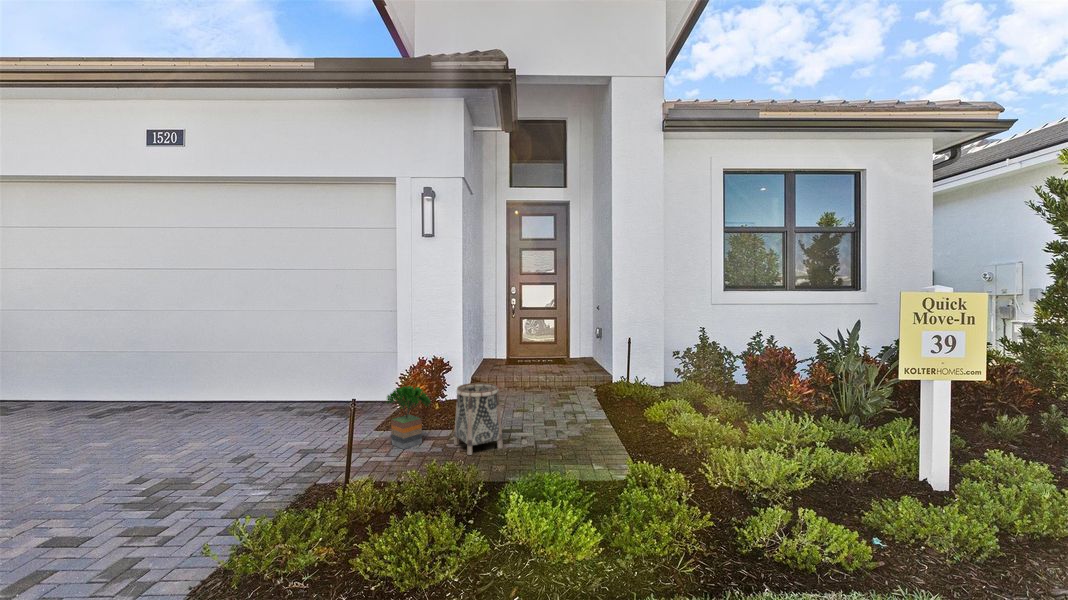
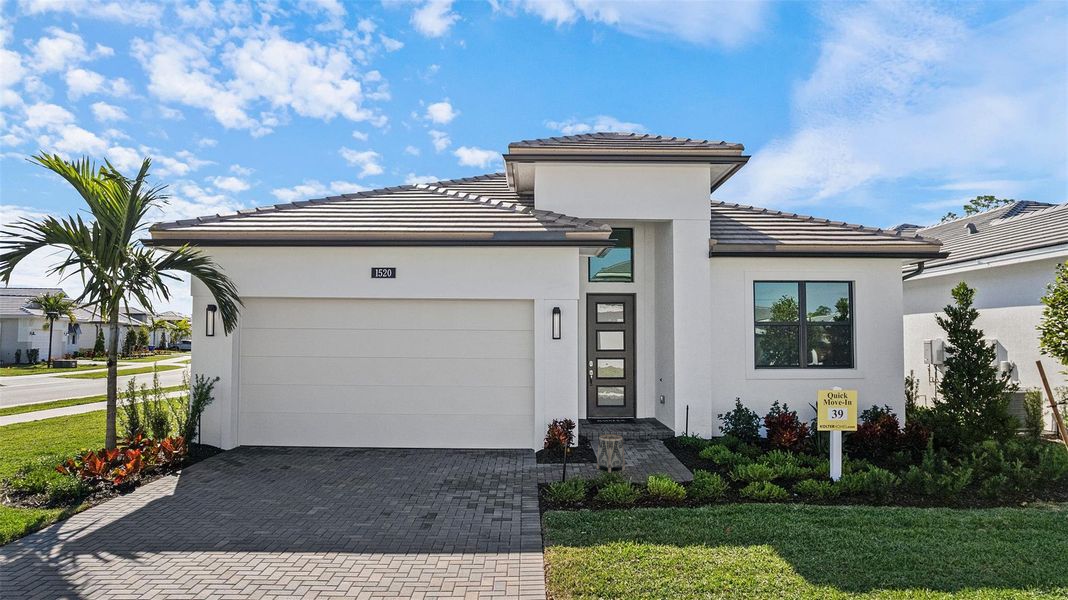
potted tree: present [387,386,431,449] -> none [557,436,584,471]

